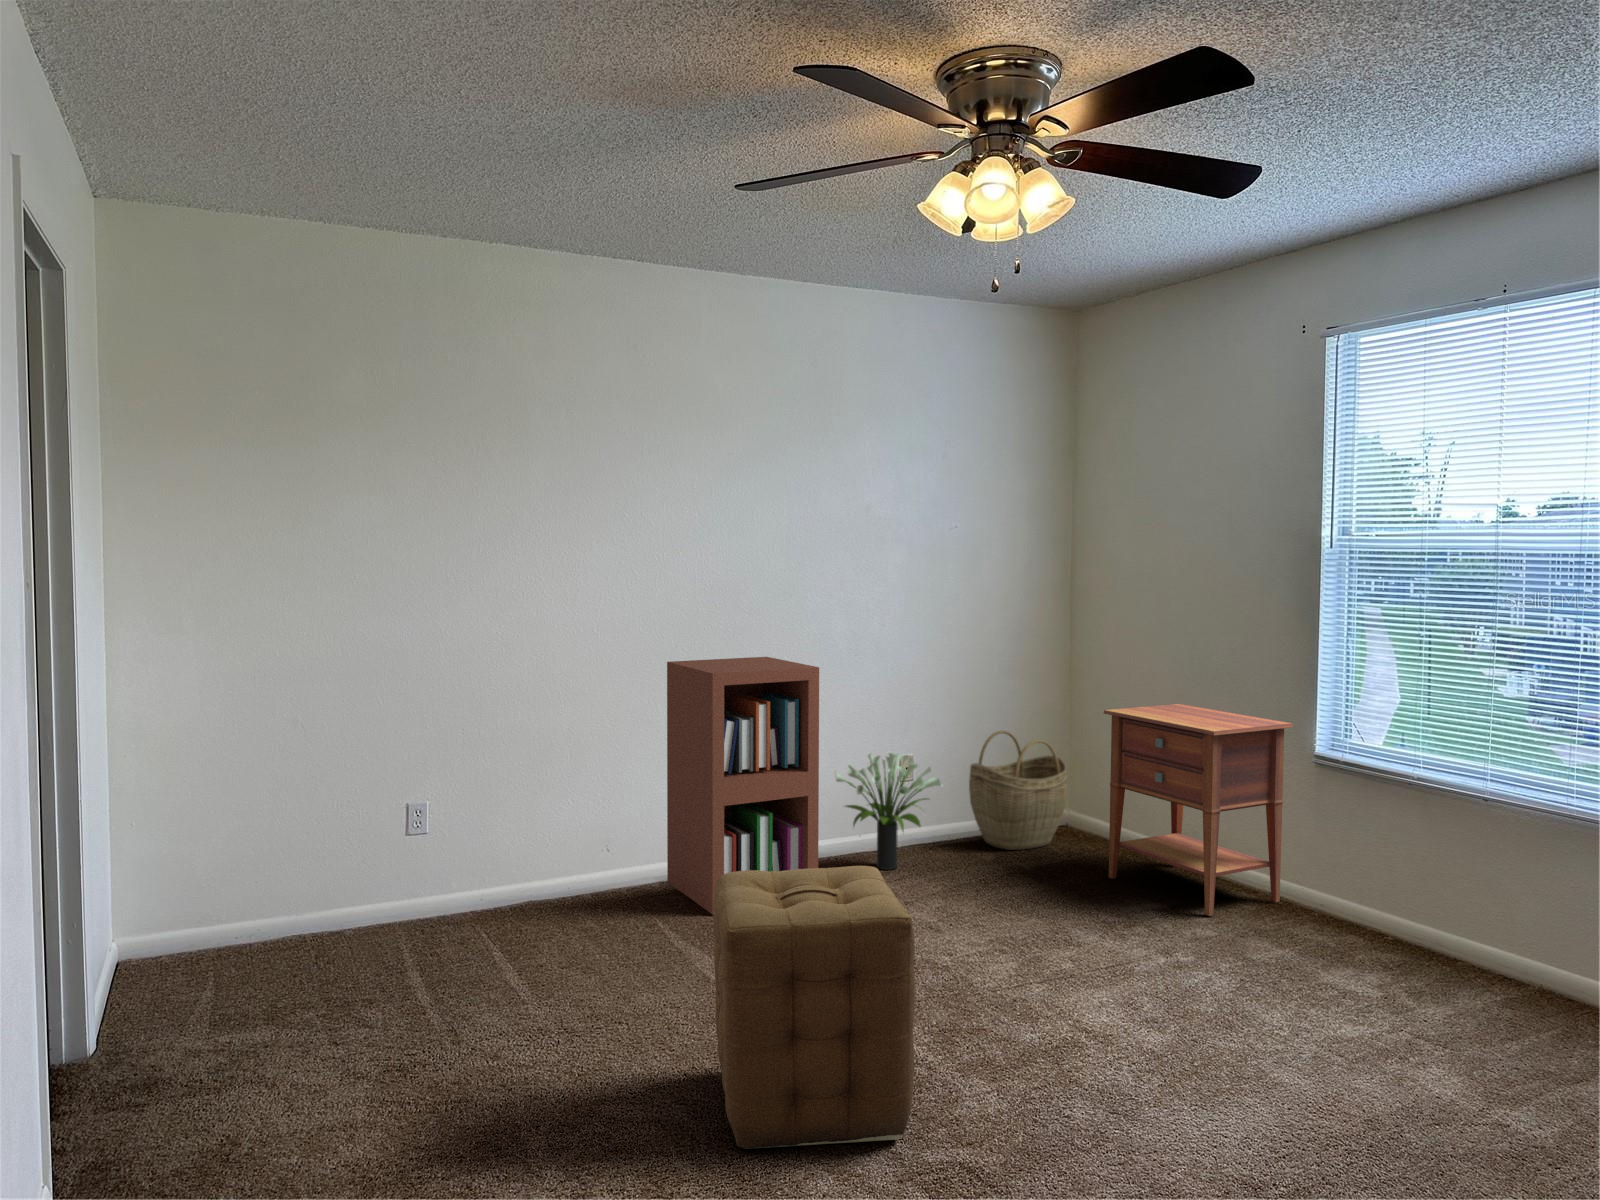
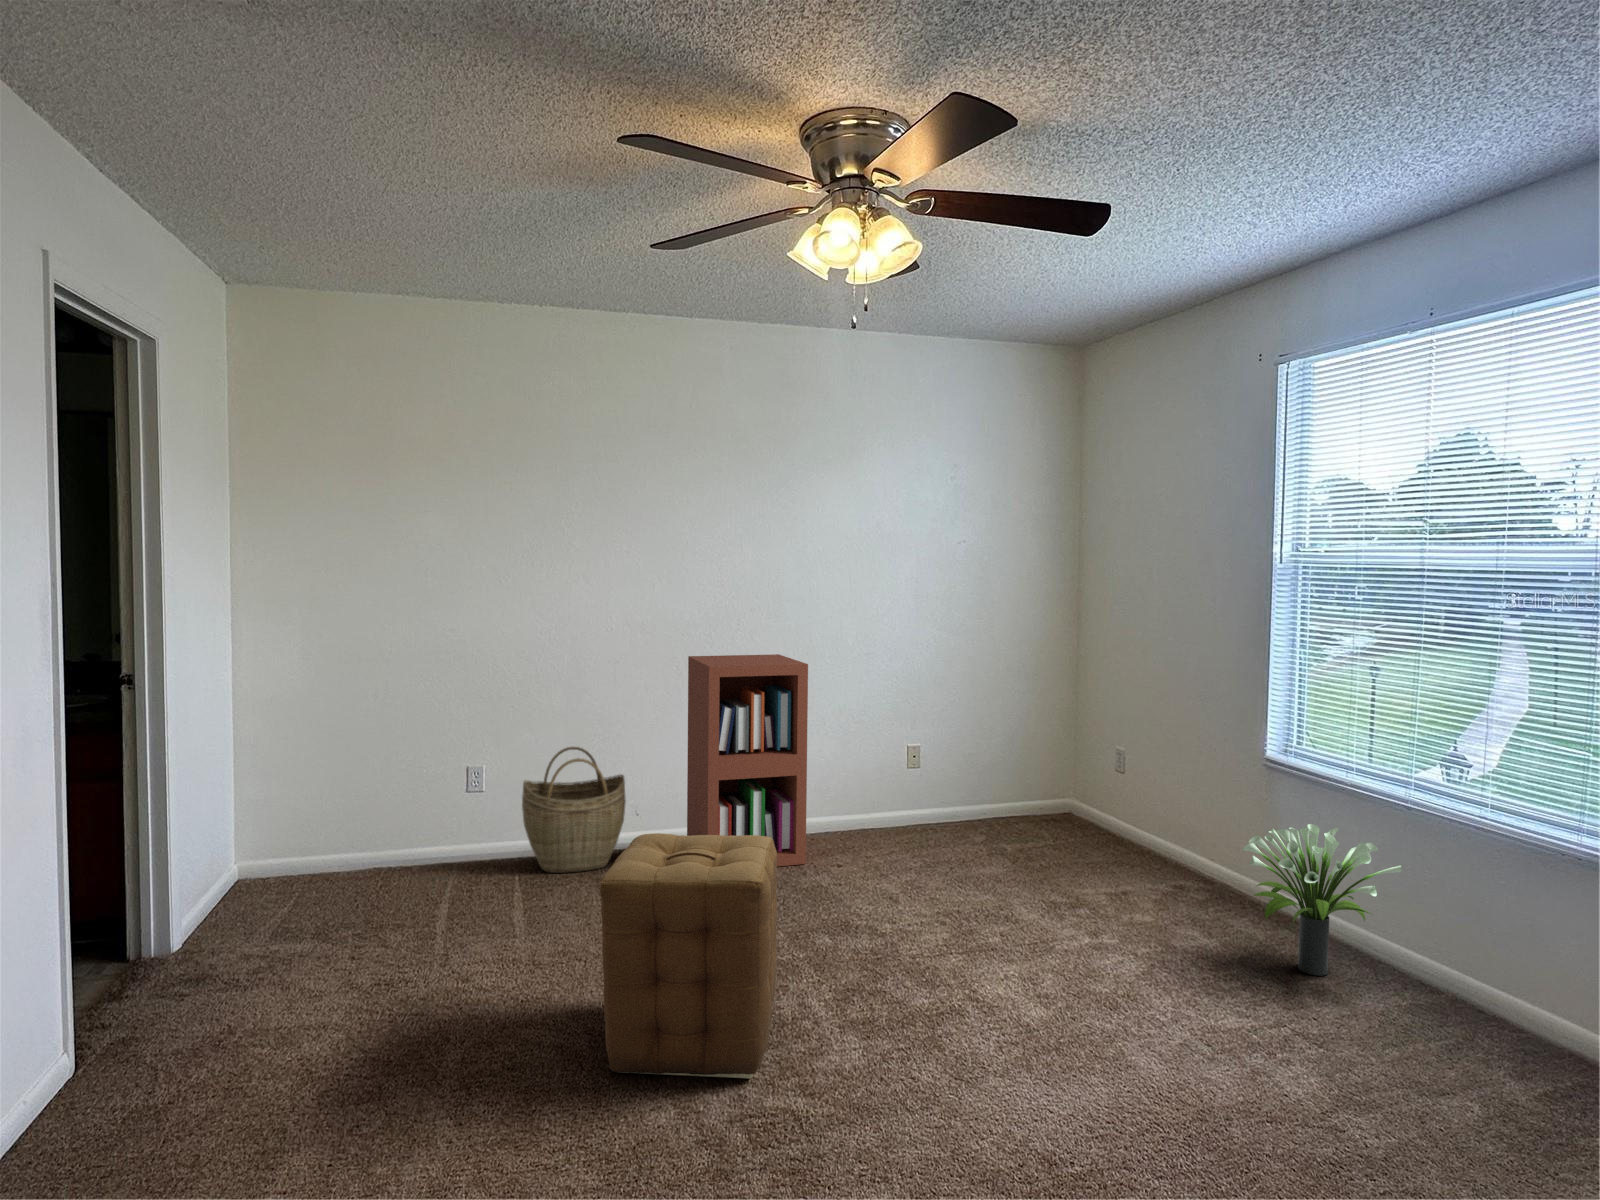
nightstand: present [1104,704,1294,916] -> none [1075,708,1247,906]
woven basket: present [969,731,1067,850] -> present [522,747,626,873]
potted plant: present [835,752,942,870] -> present [1243,824,1402,976]

